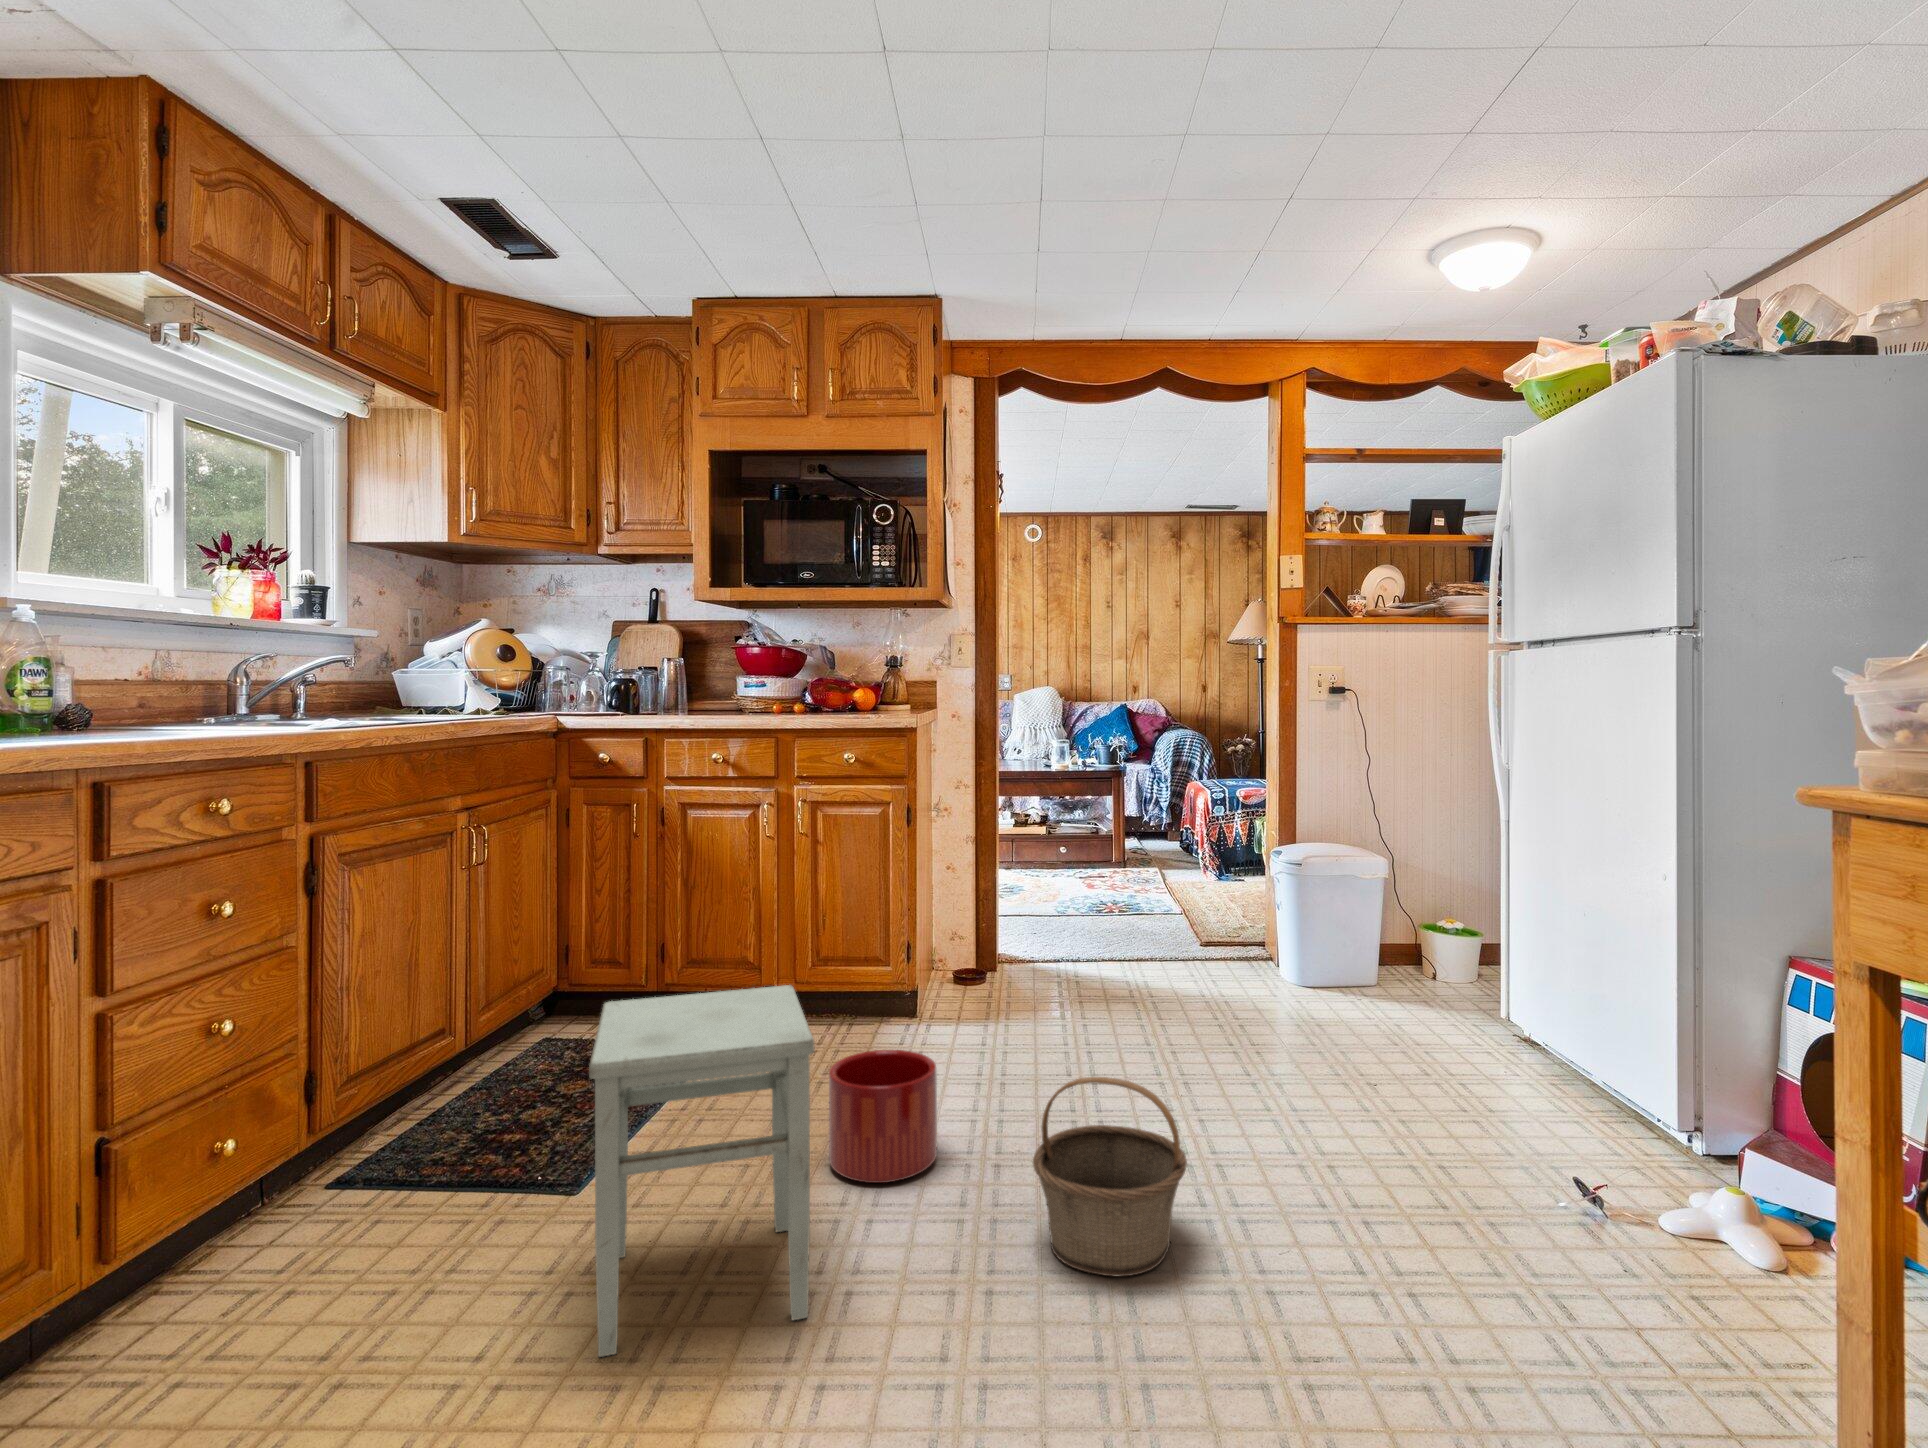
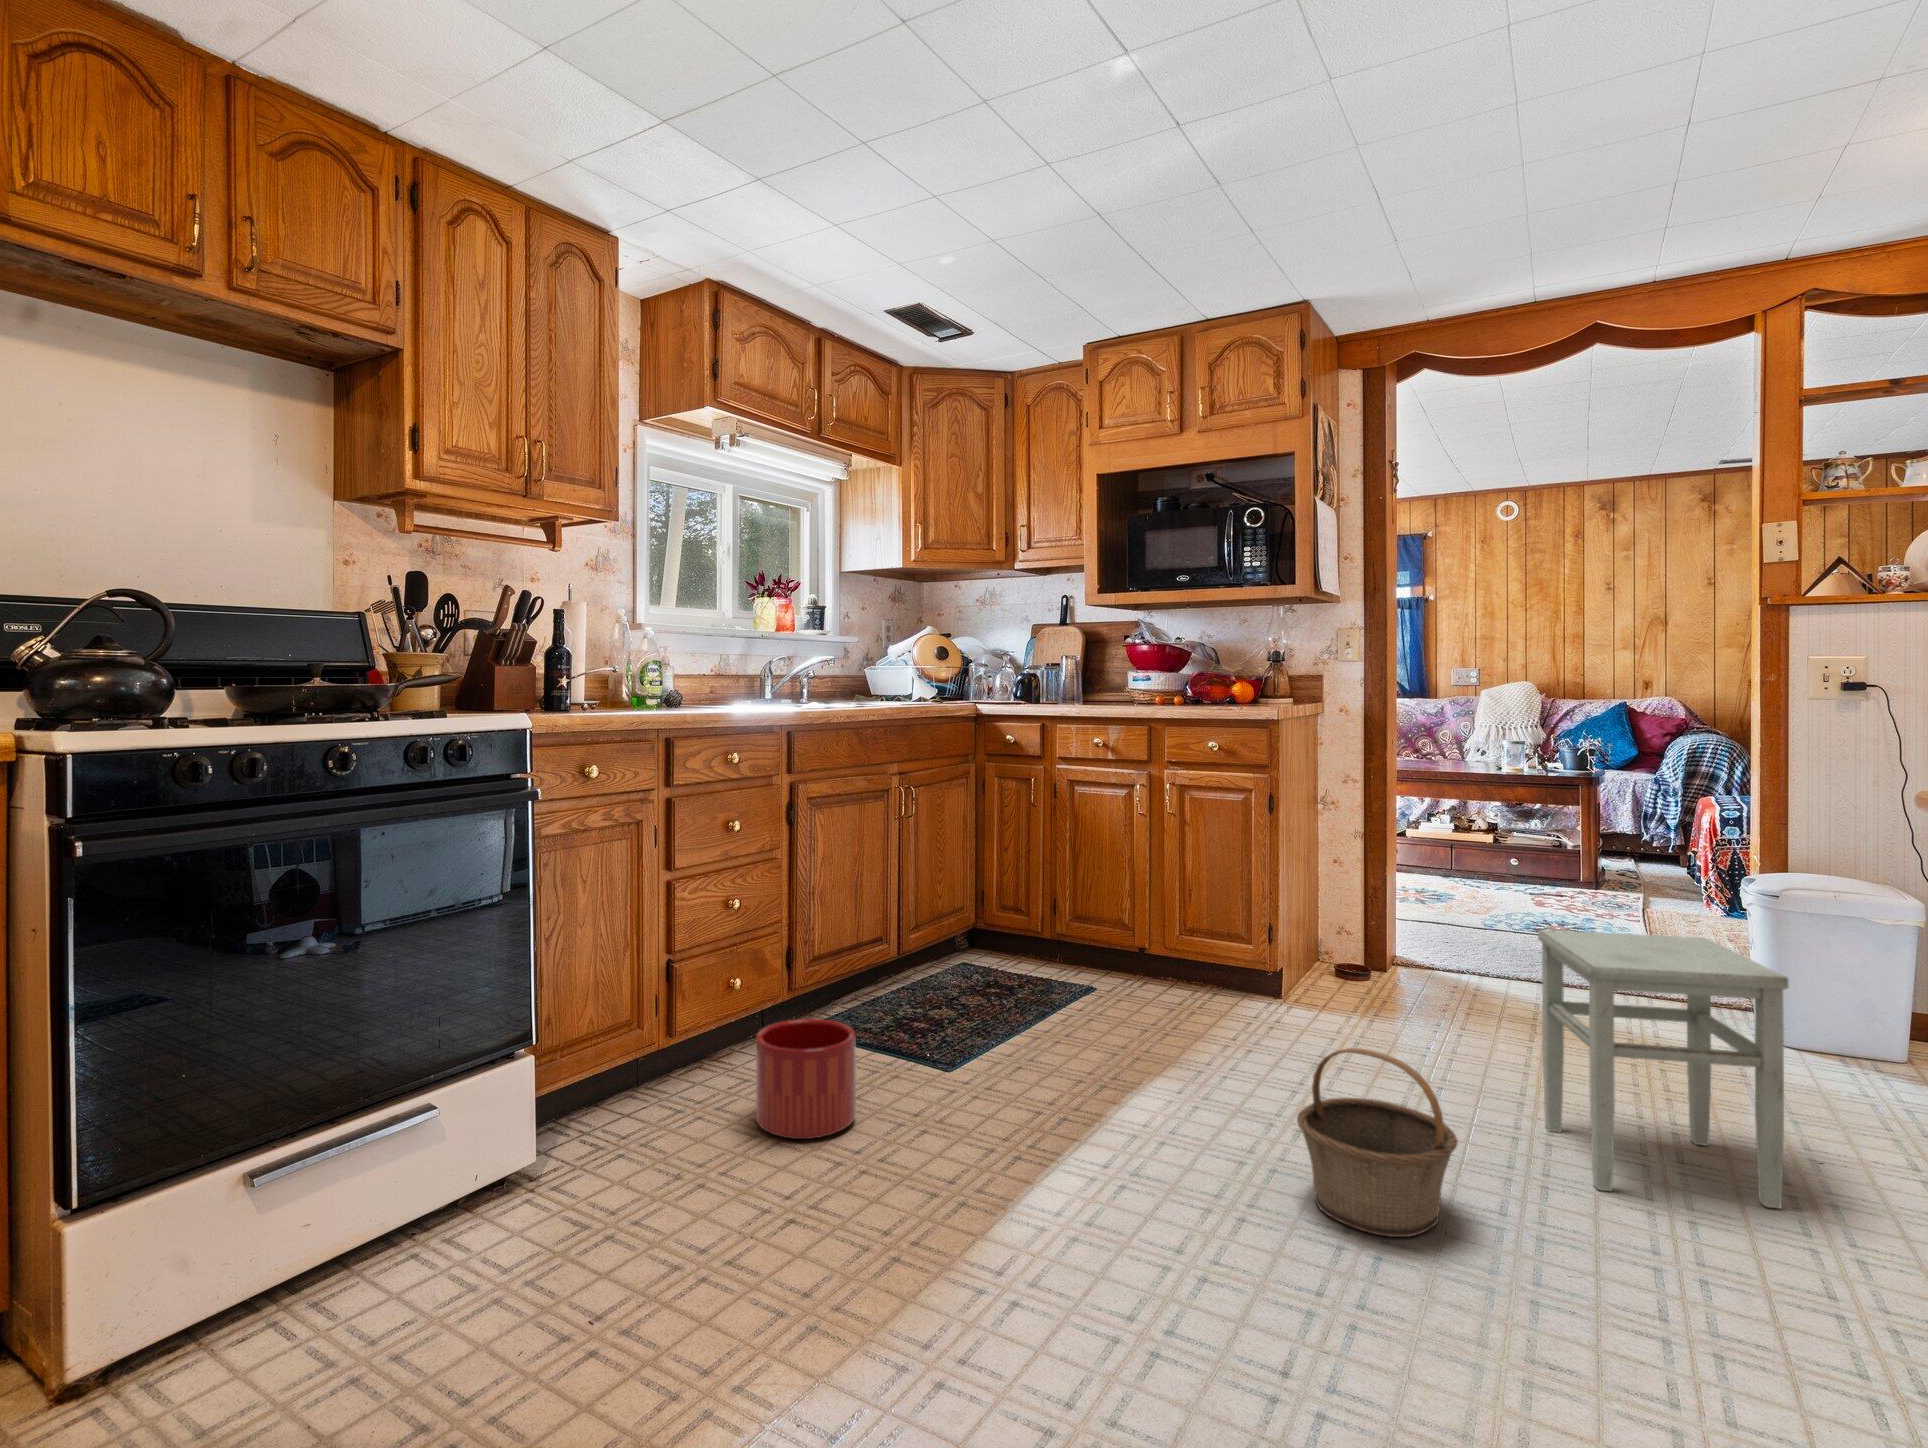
stool: present [589,985,815,1357] -> present [1538,930,1789,1209]
planter: present [829,1050,937,1183] -> present [756,1019,856,1139]

